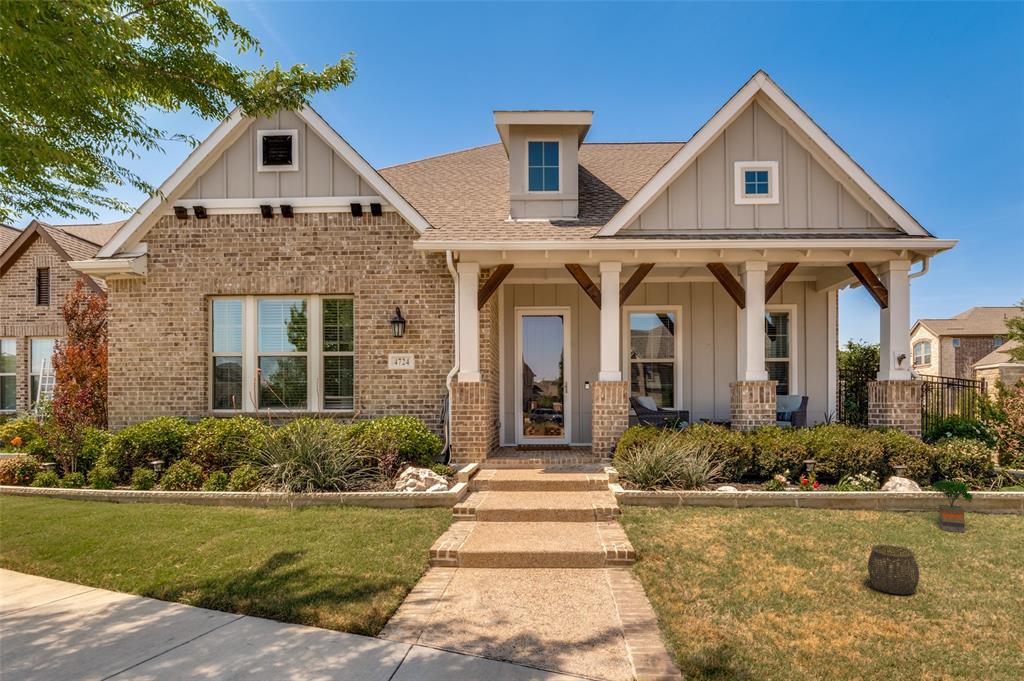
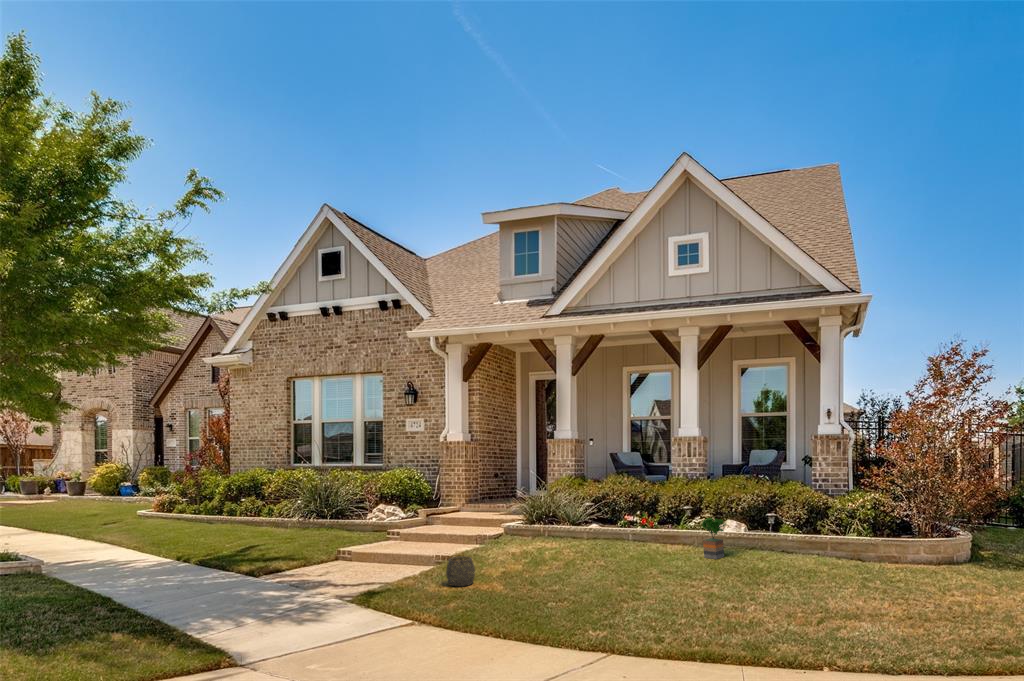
woven basket: present [868,545,919,595] -> present [446,556,475,586]

